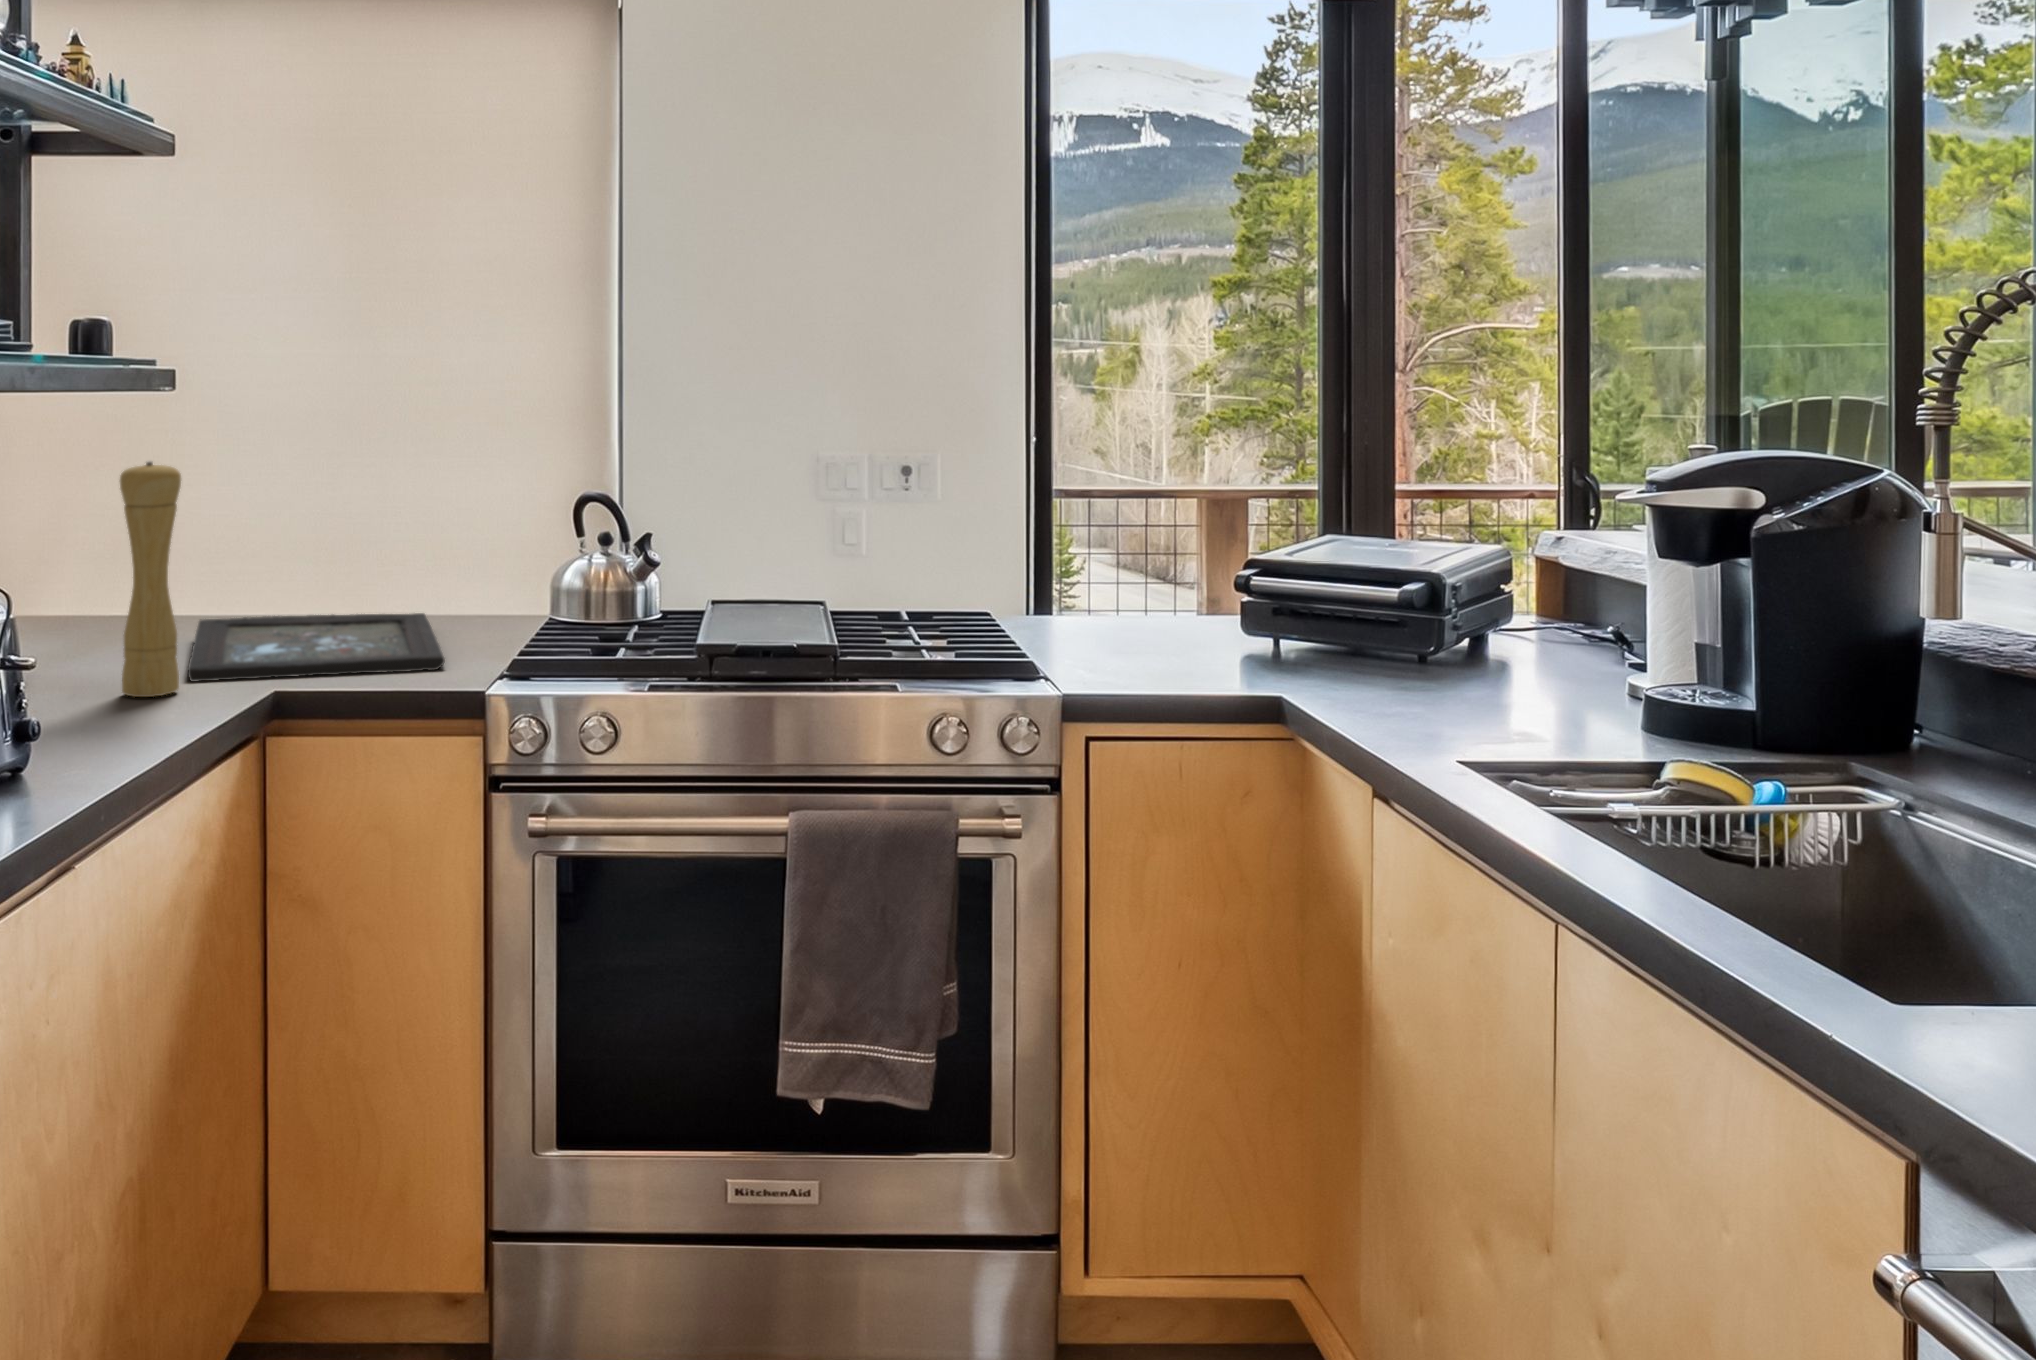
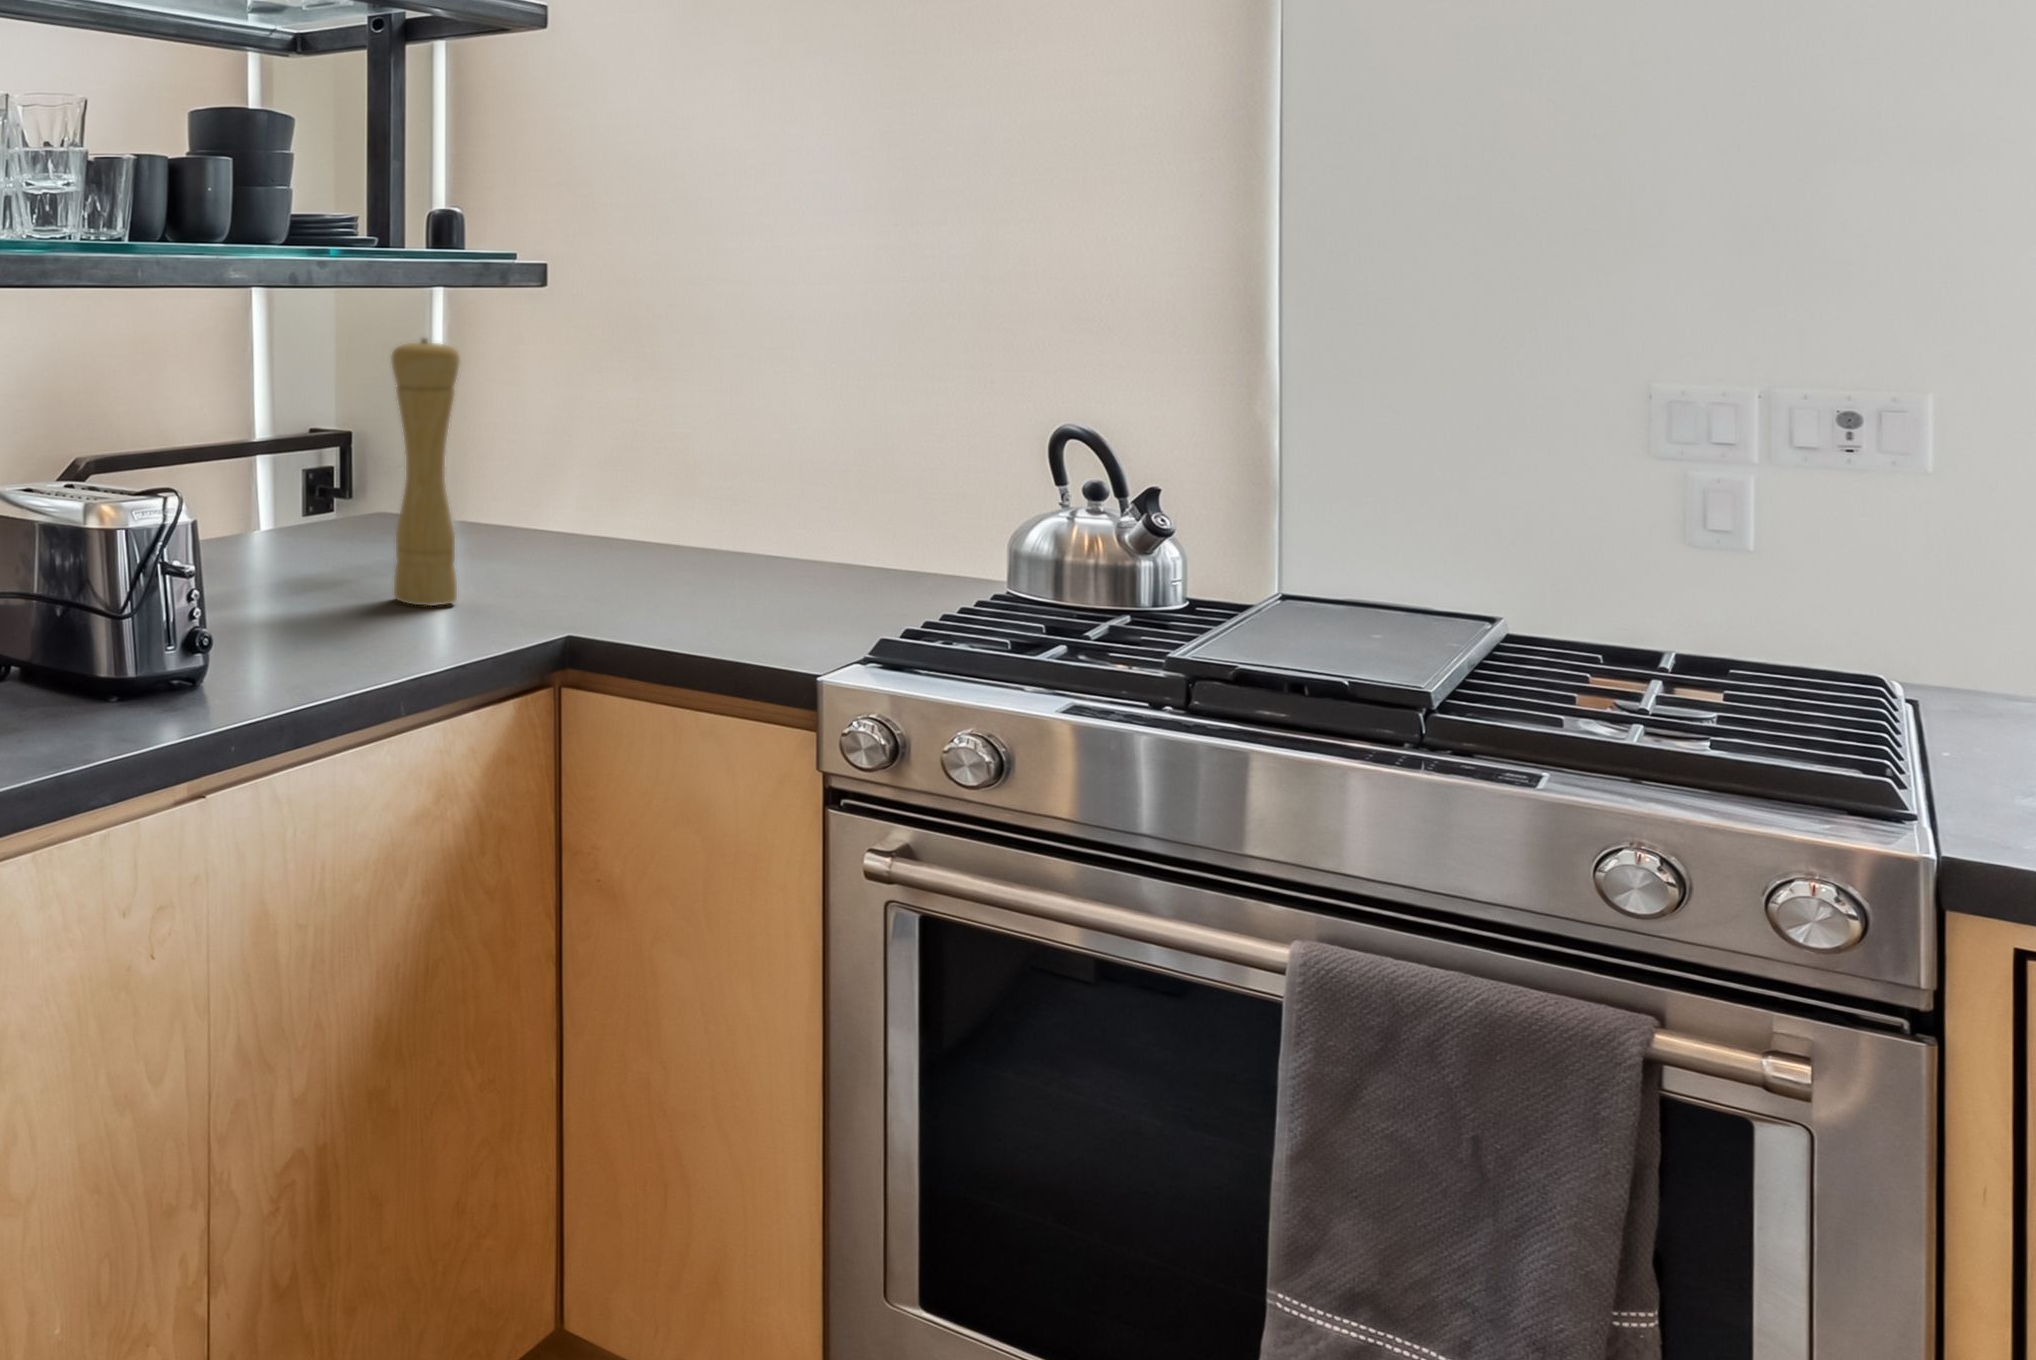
tray: present [188,613,445,682] -> none [485,532,845,630]

